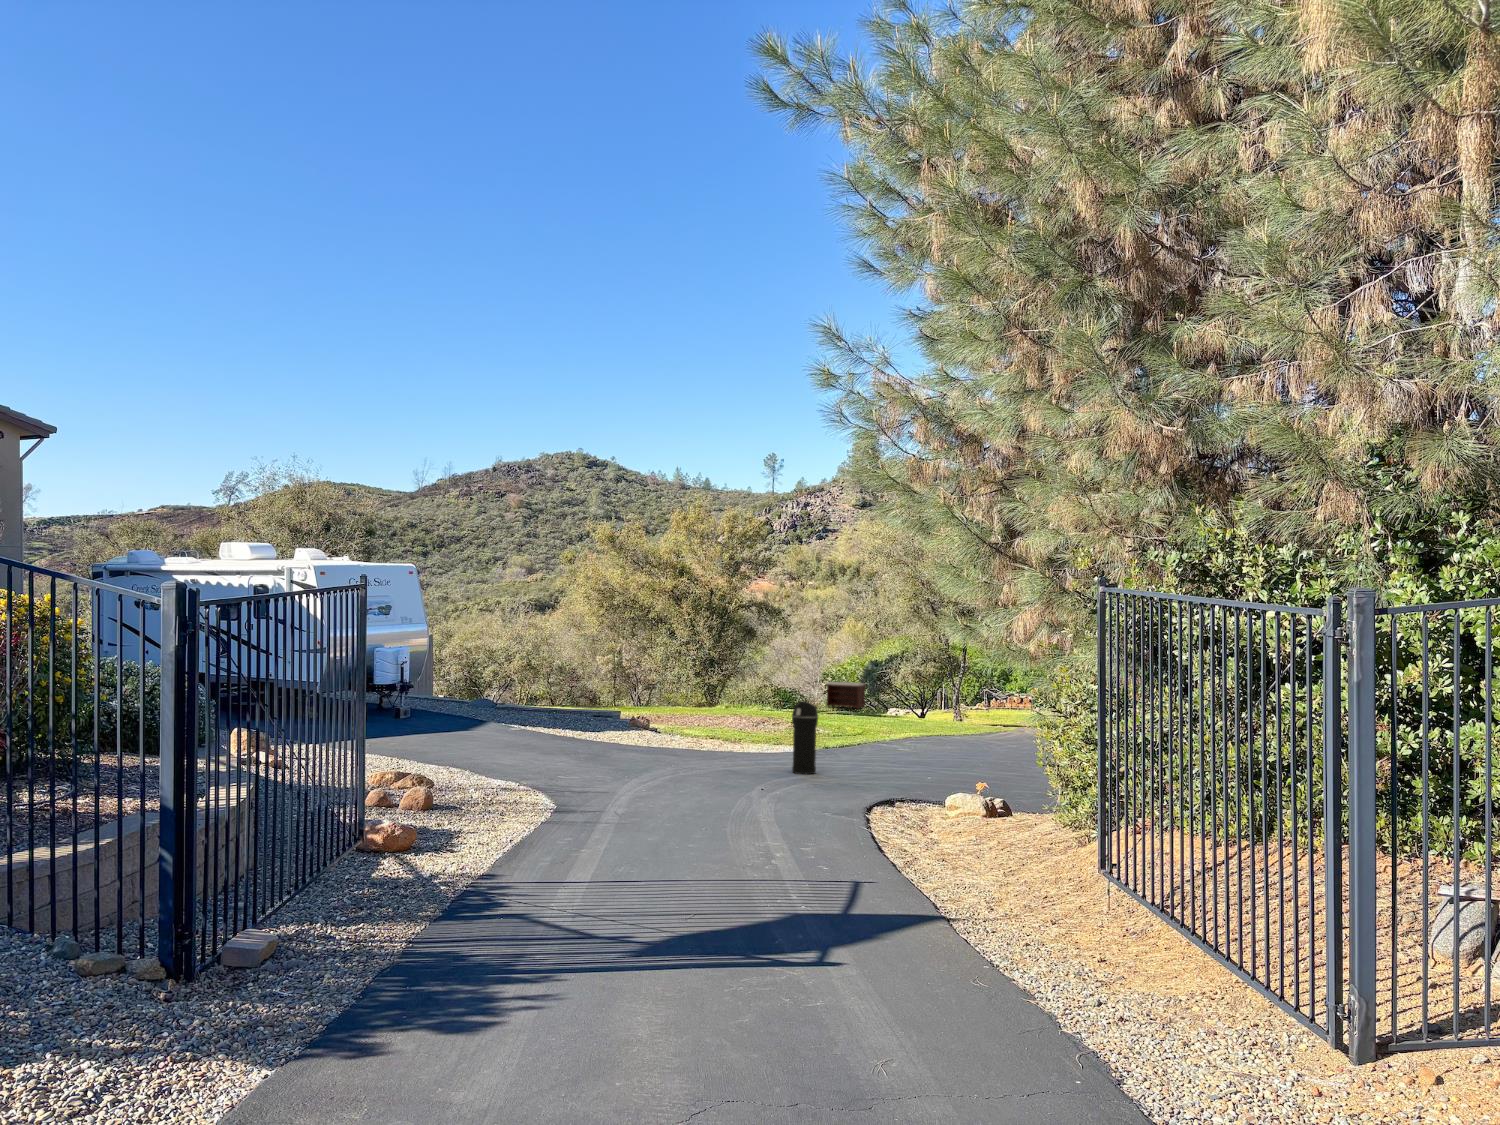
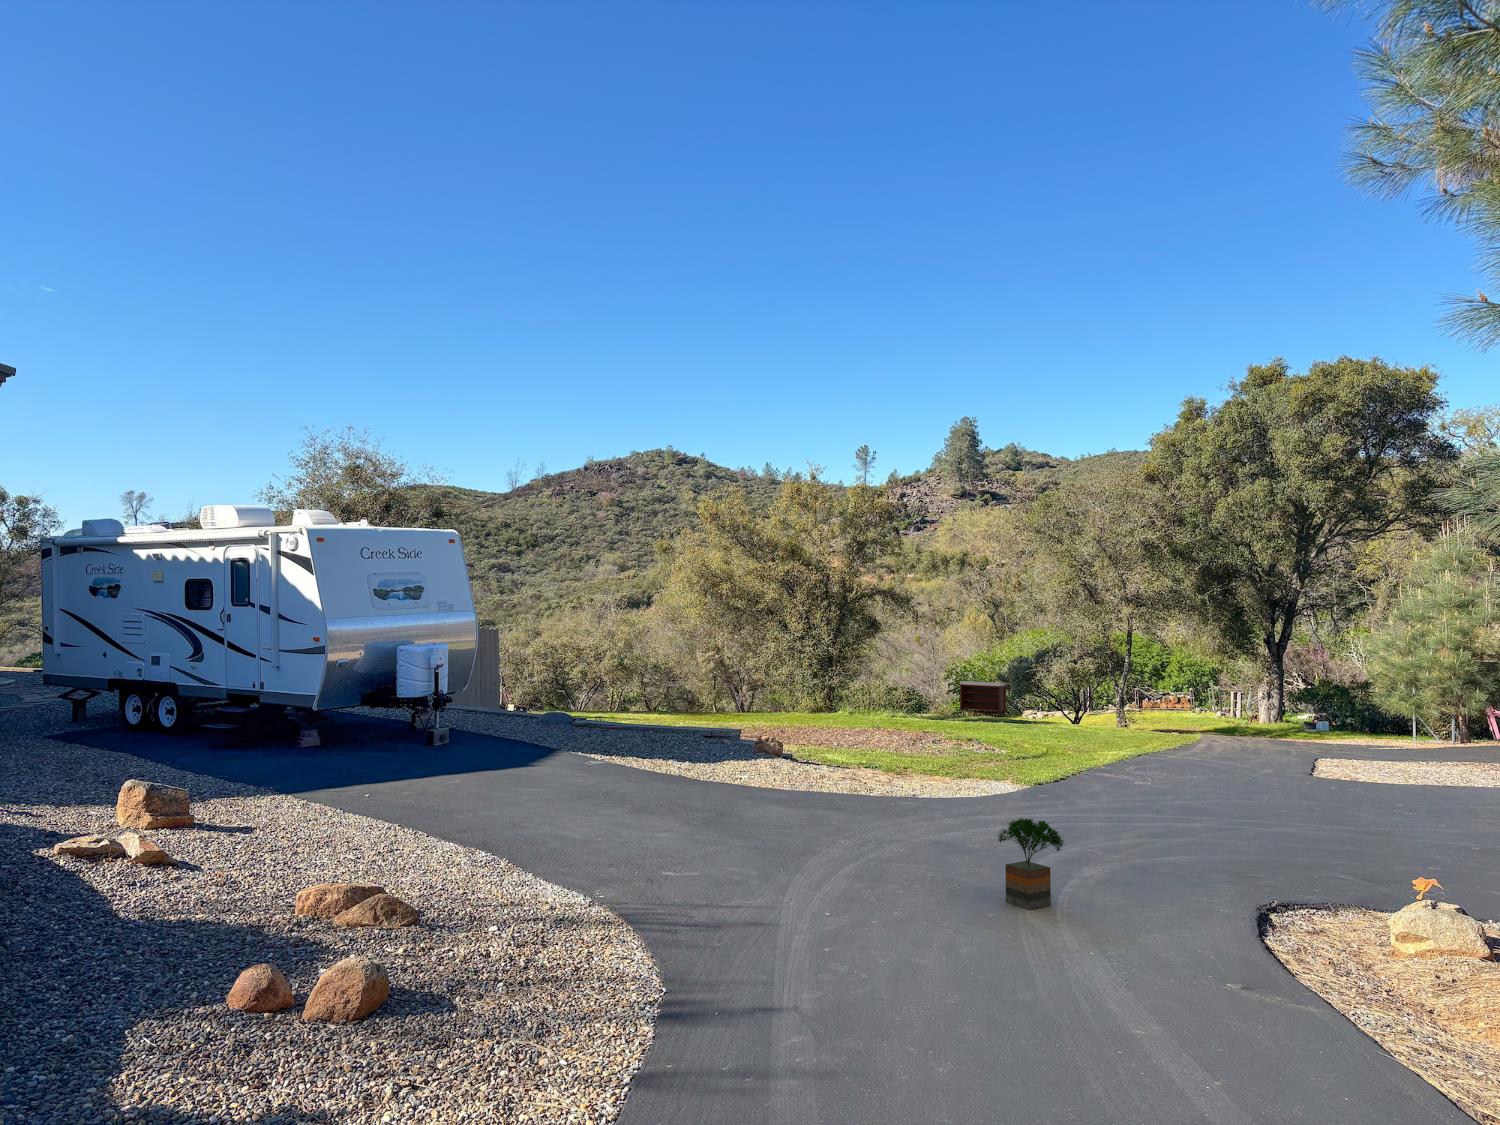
trash can: present [792,701,818,774] -> none [1111,745,1167,892]
potted tree: none [723,734,755,777] -> present [998,818,1064,910]

